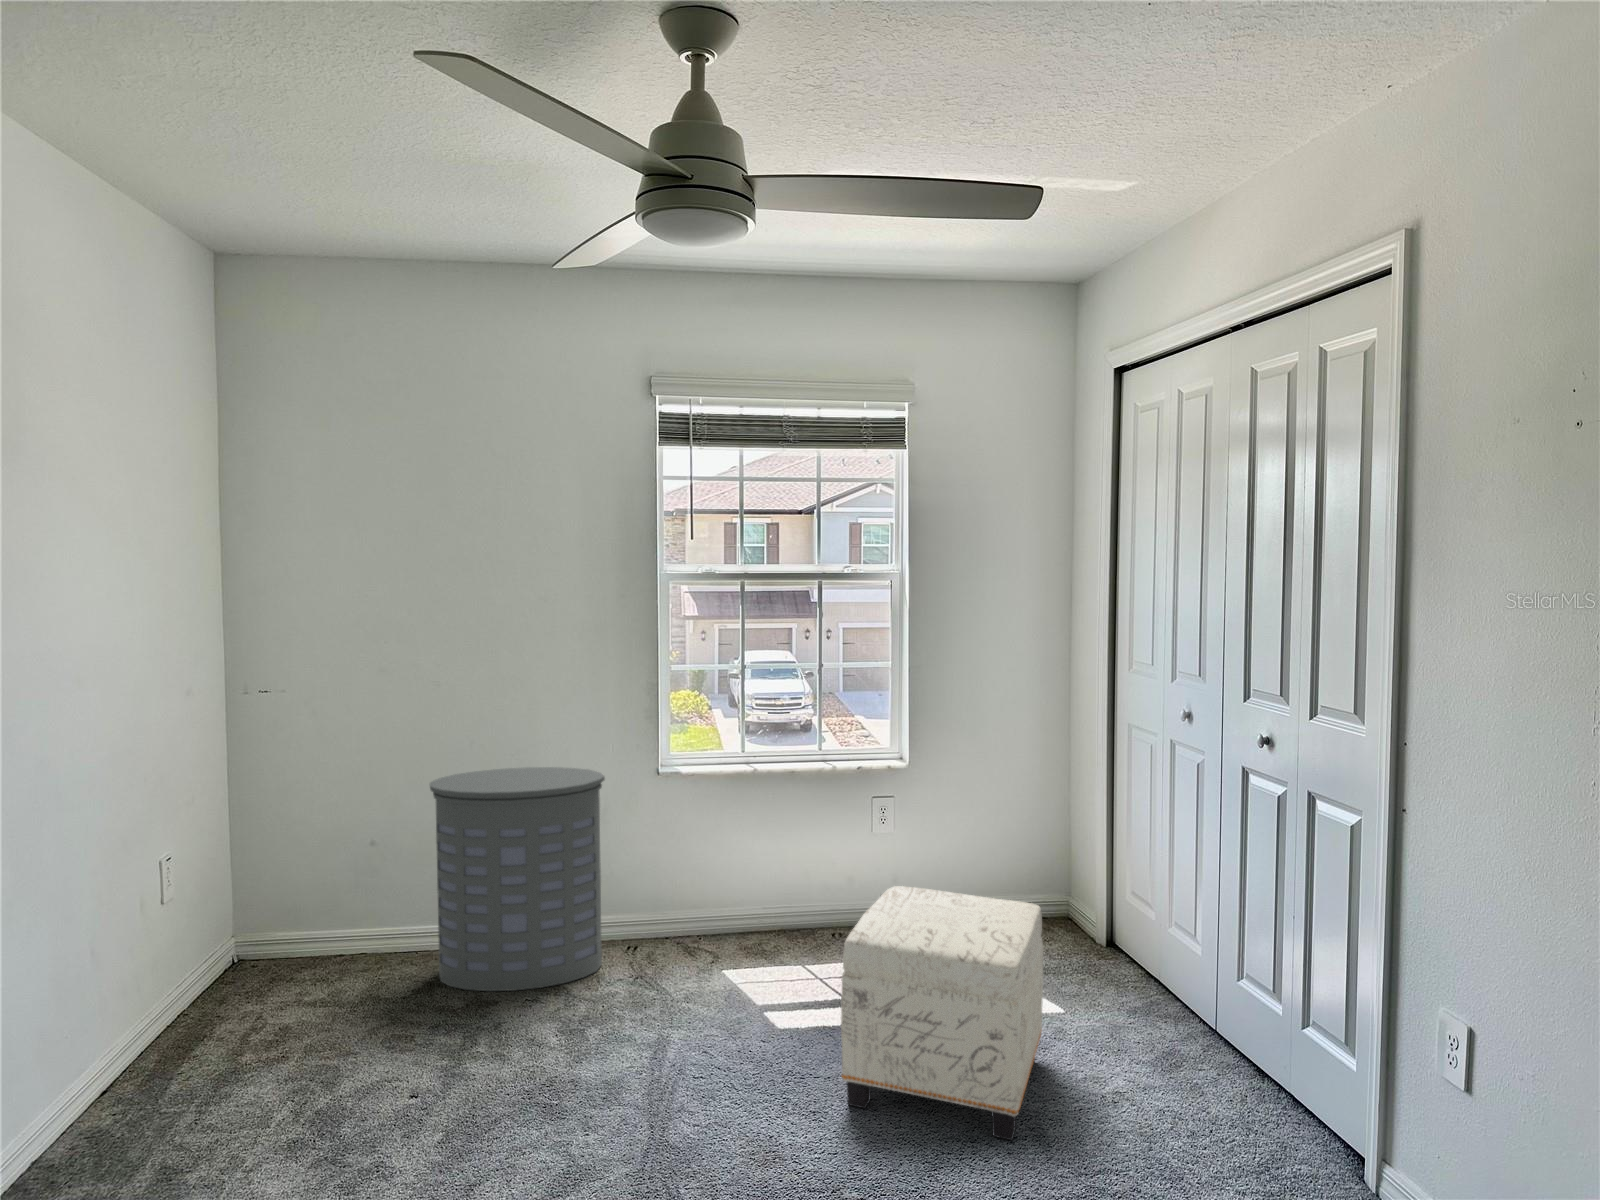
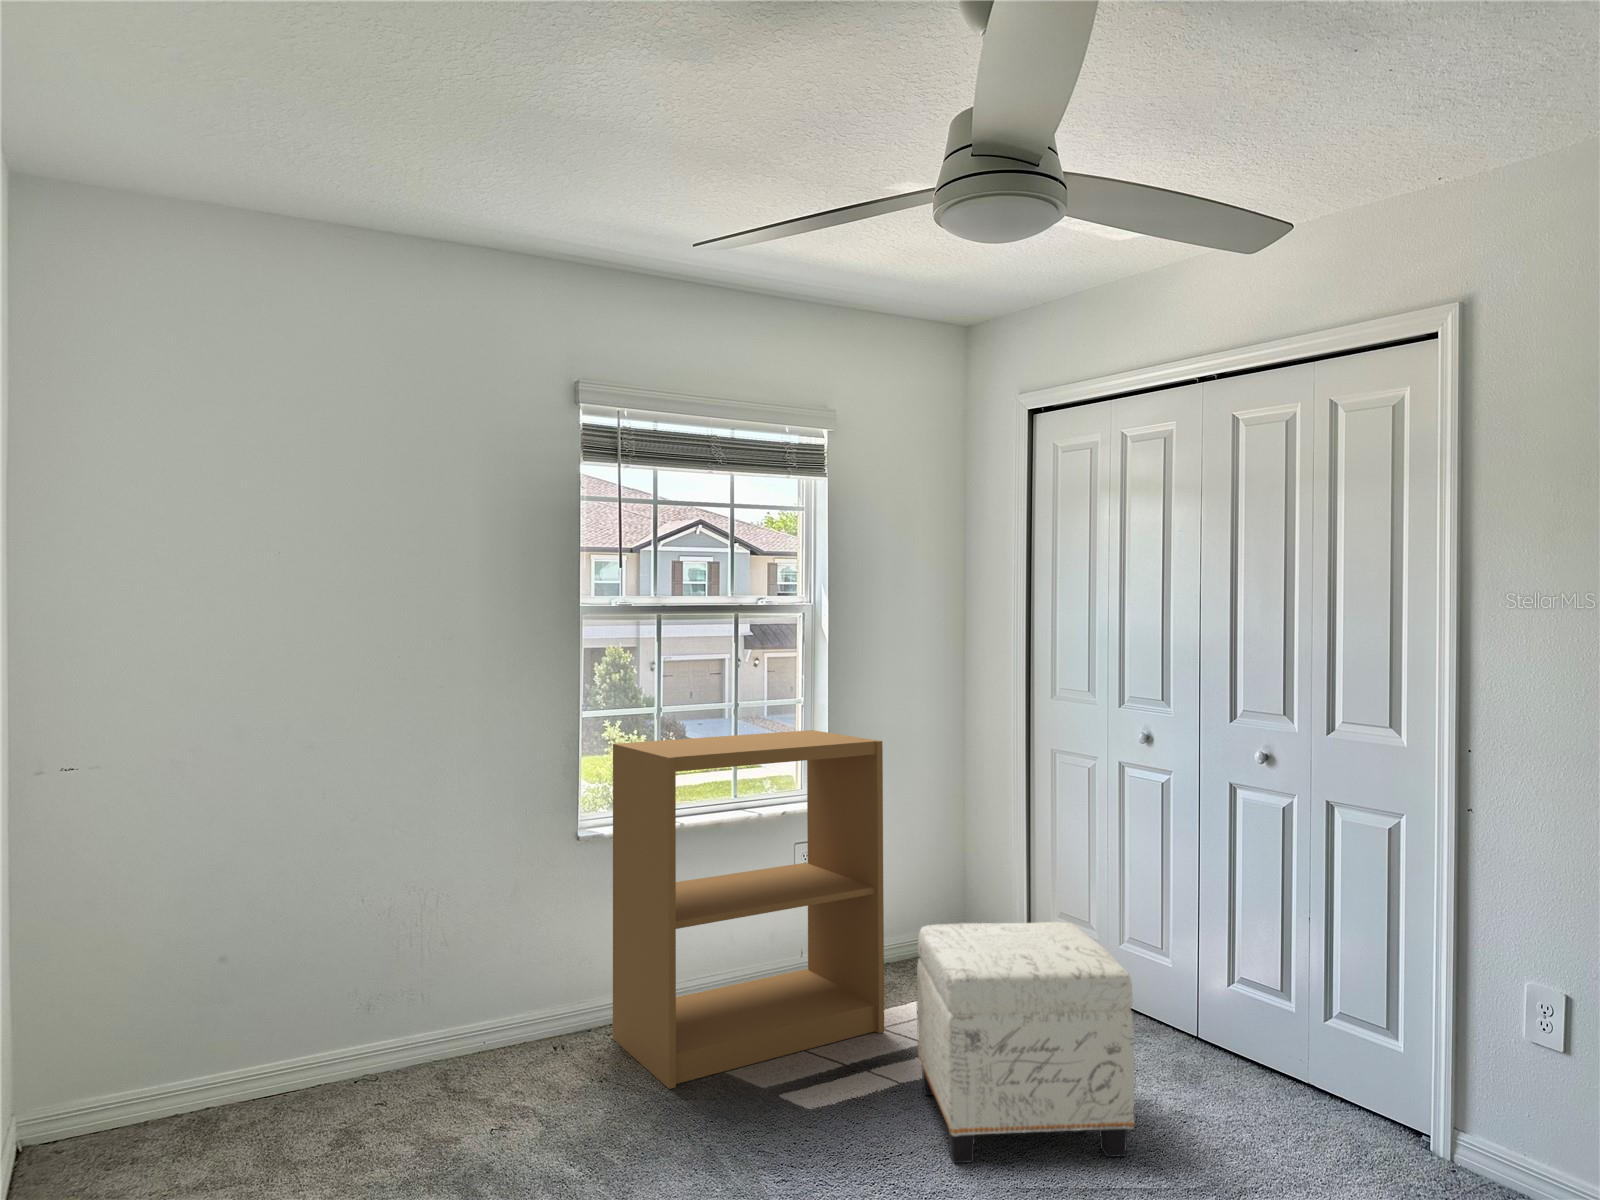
bookshelf: none [684,689,909,988] -> present [613,730,884,1089]
laundry hamper: present [430,767,605,991] -> none [326,842,548,1149]

